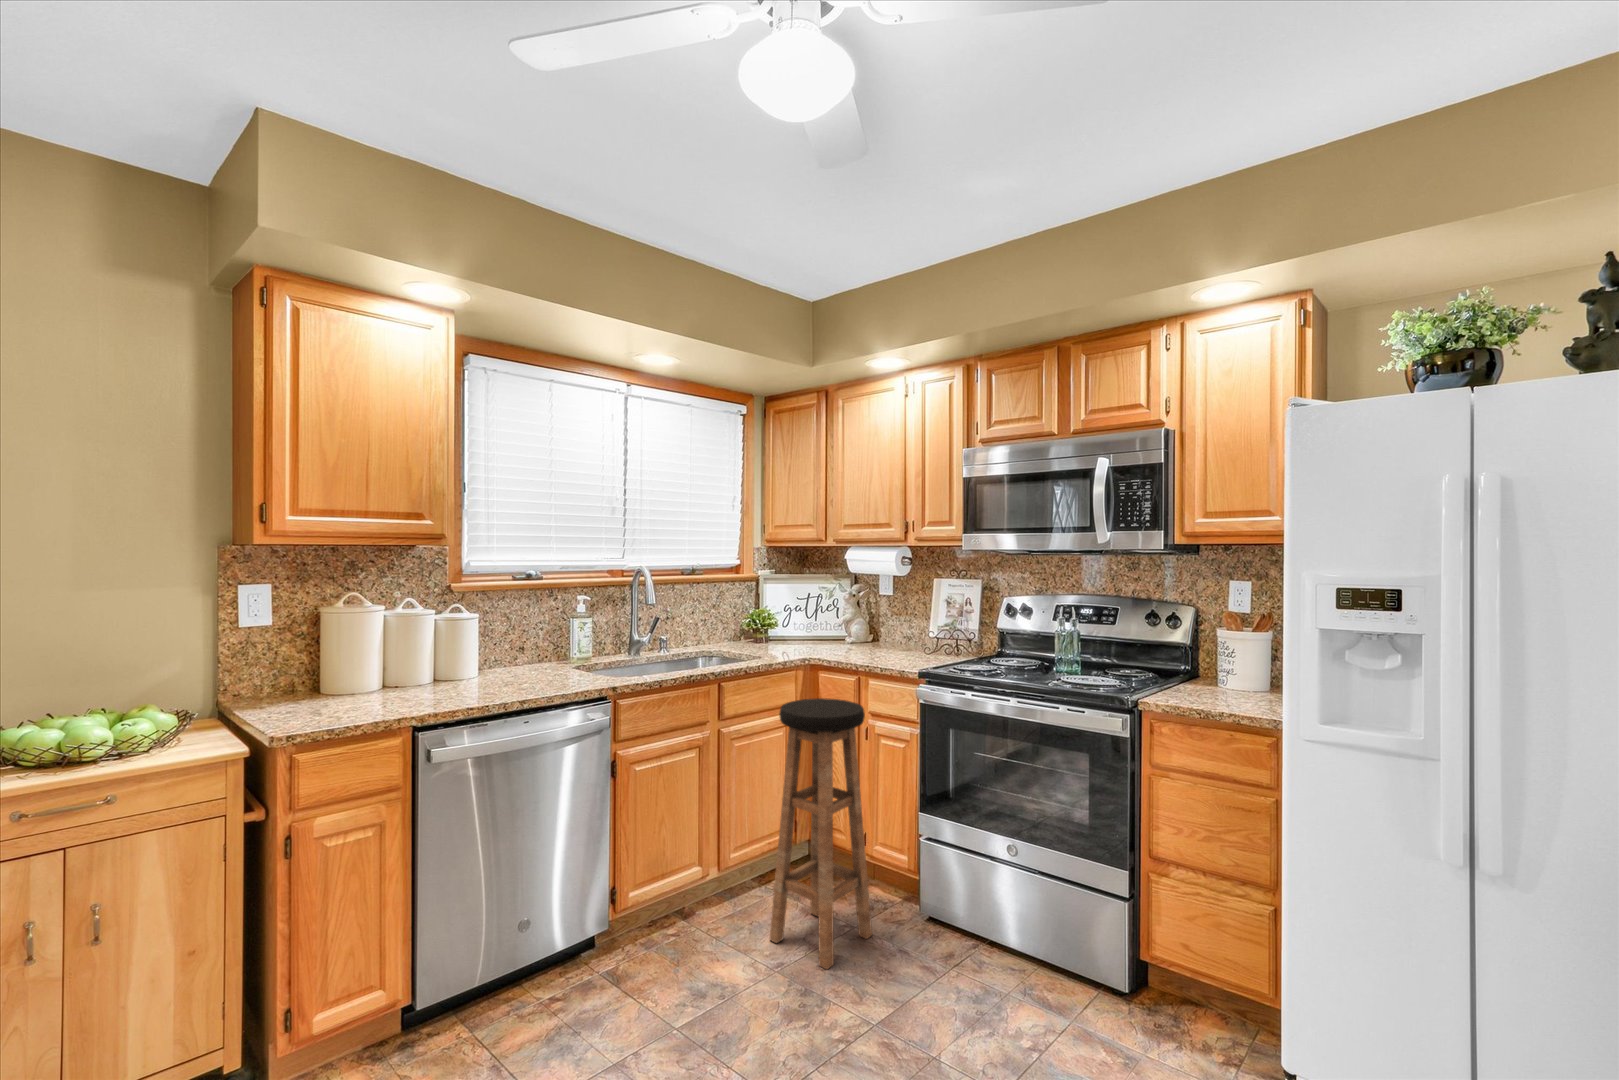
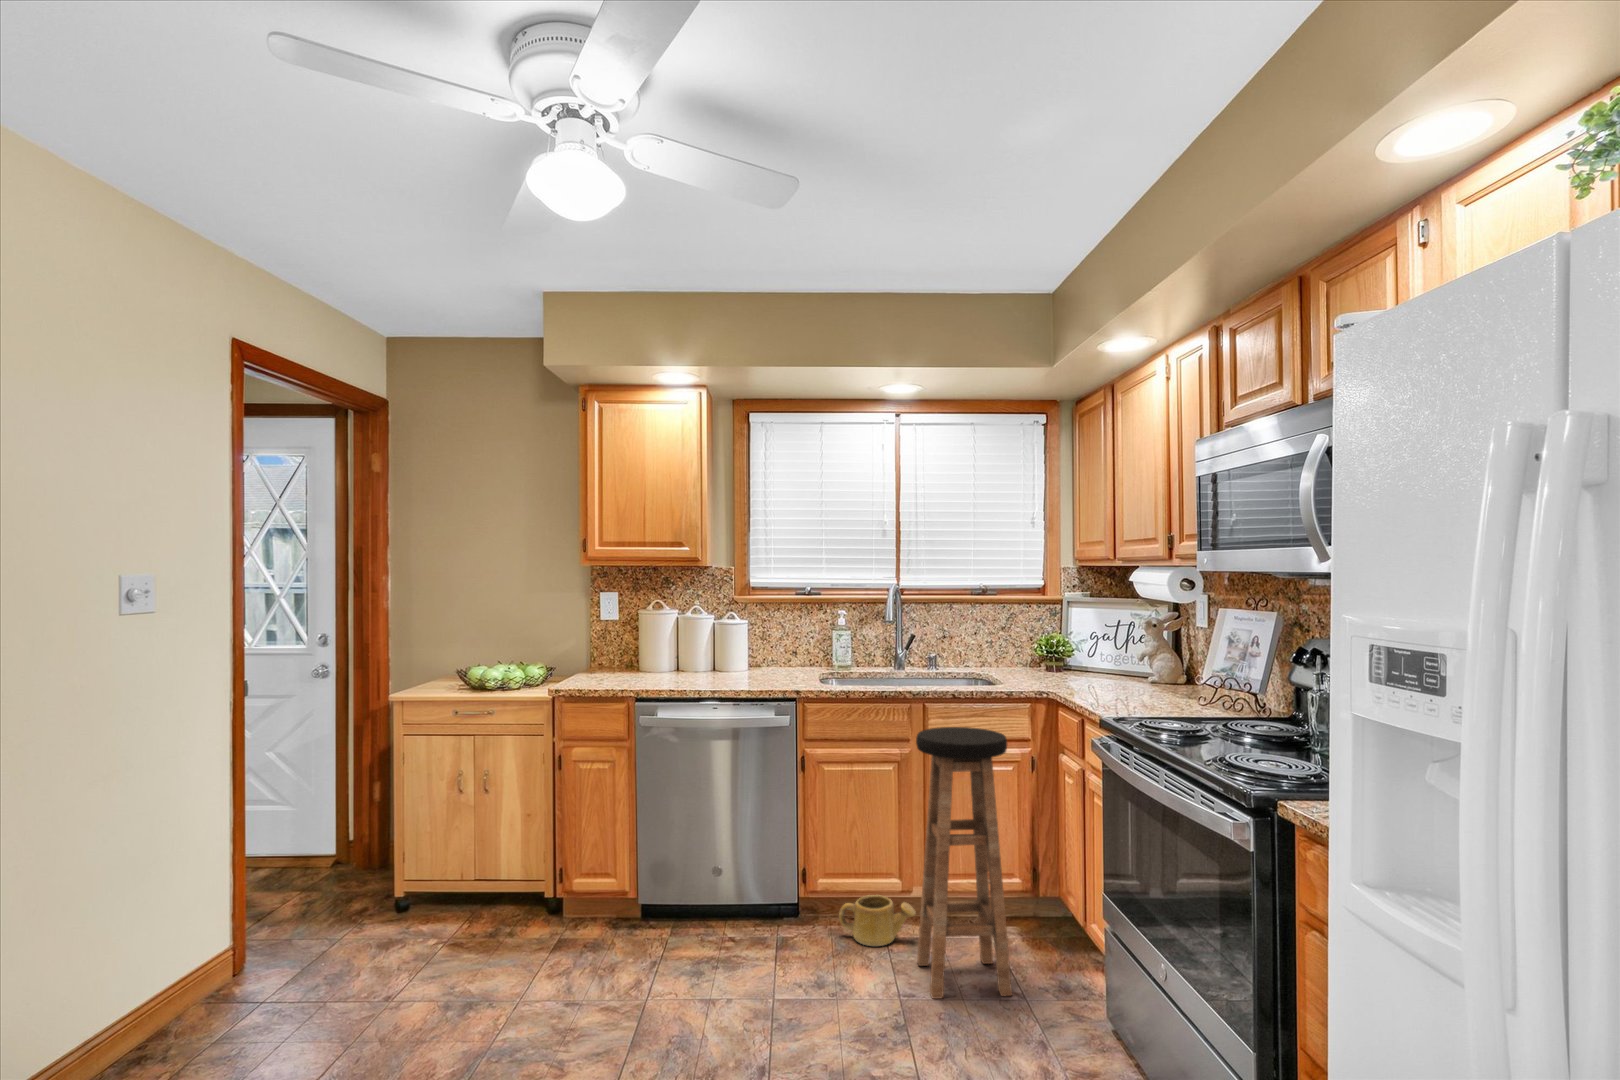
watering can: none [669,885,743,946] -> present [839,895,916,946]

